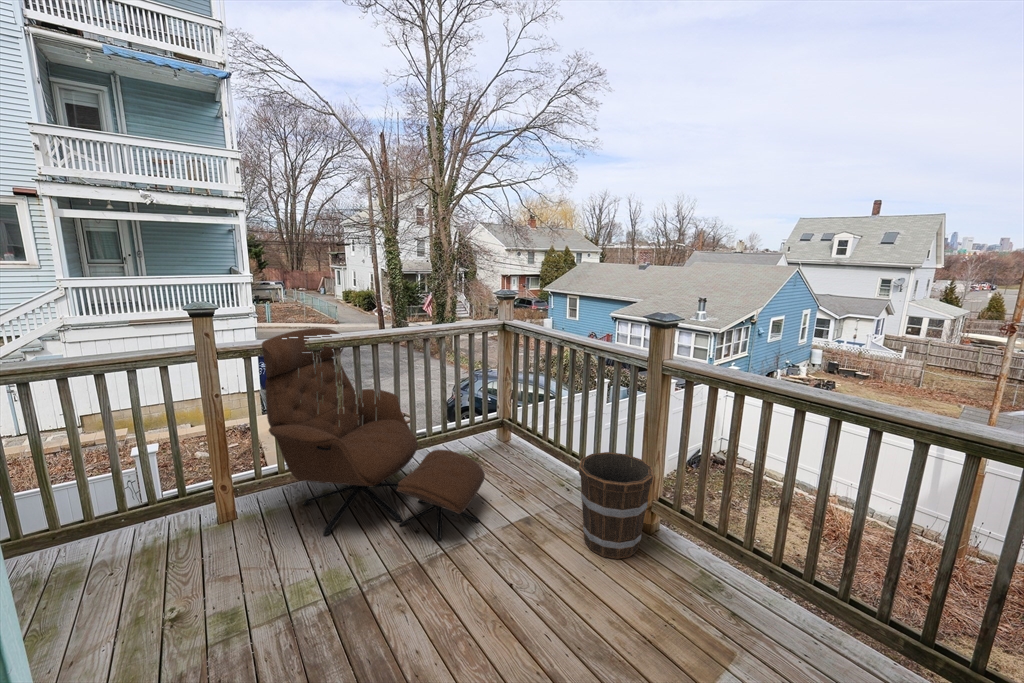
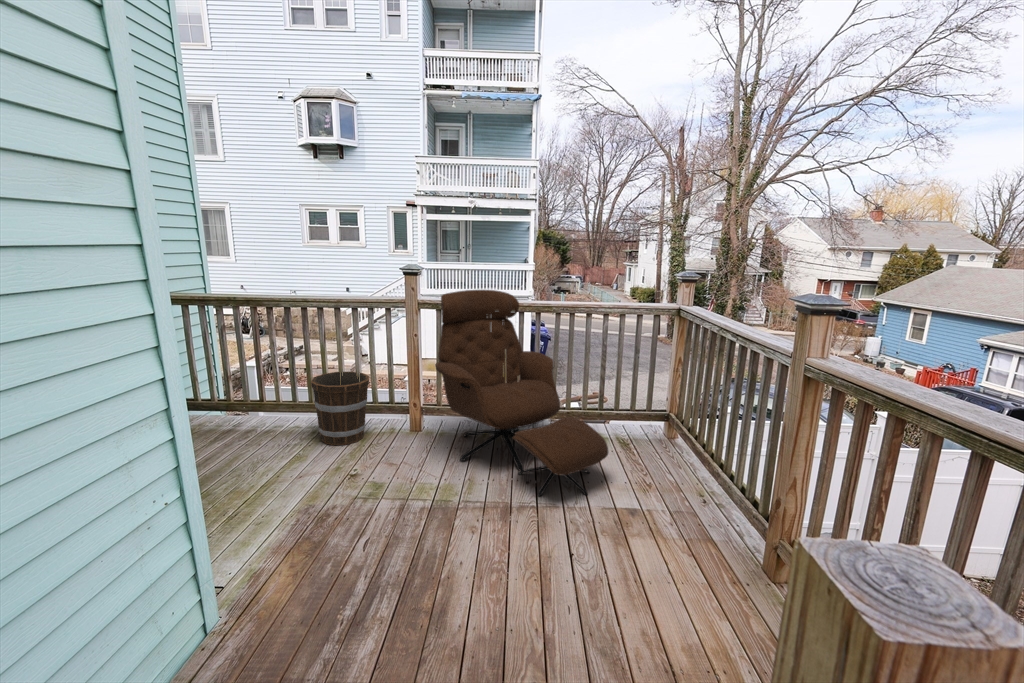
bucket: present [579,452,653,559] -> present [311,371,369,445]

